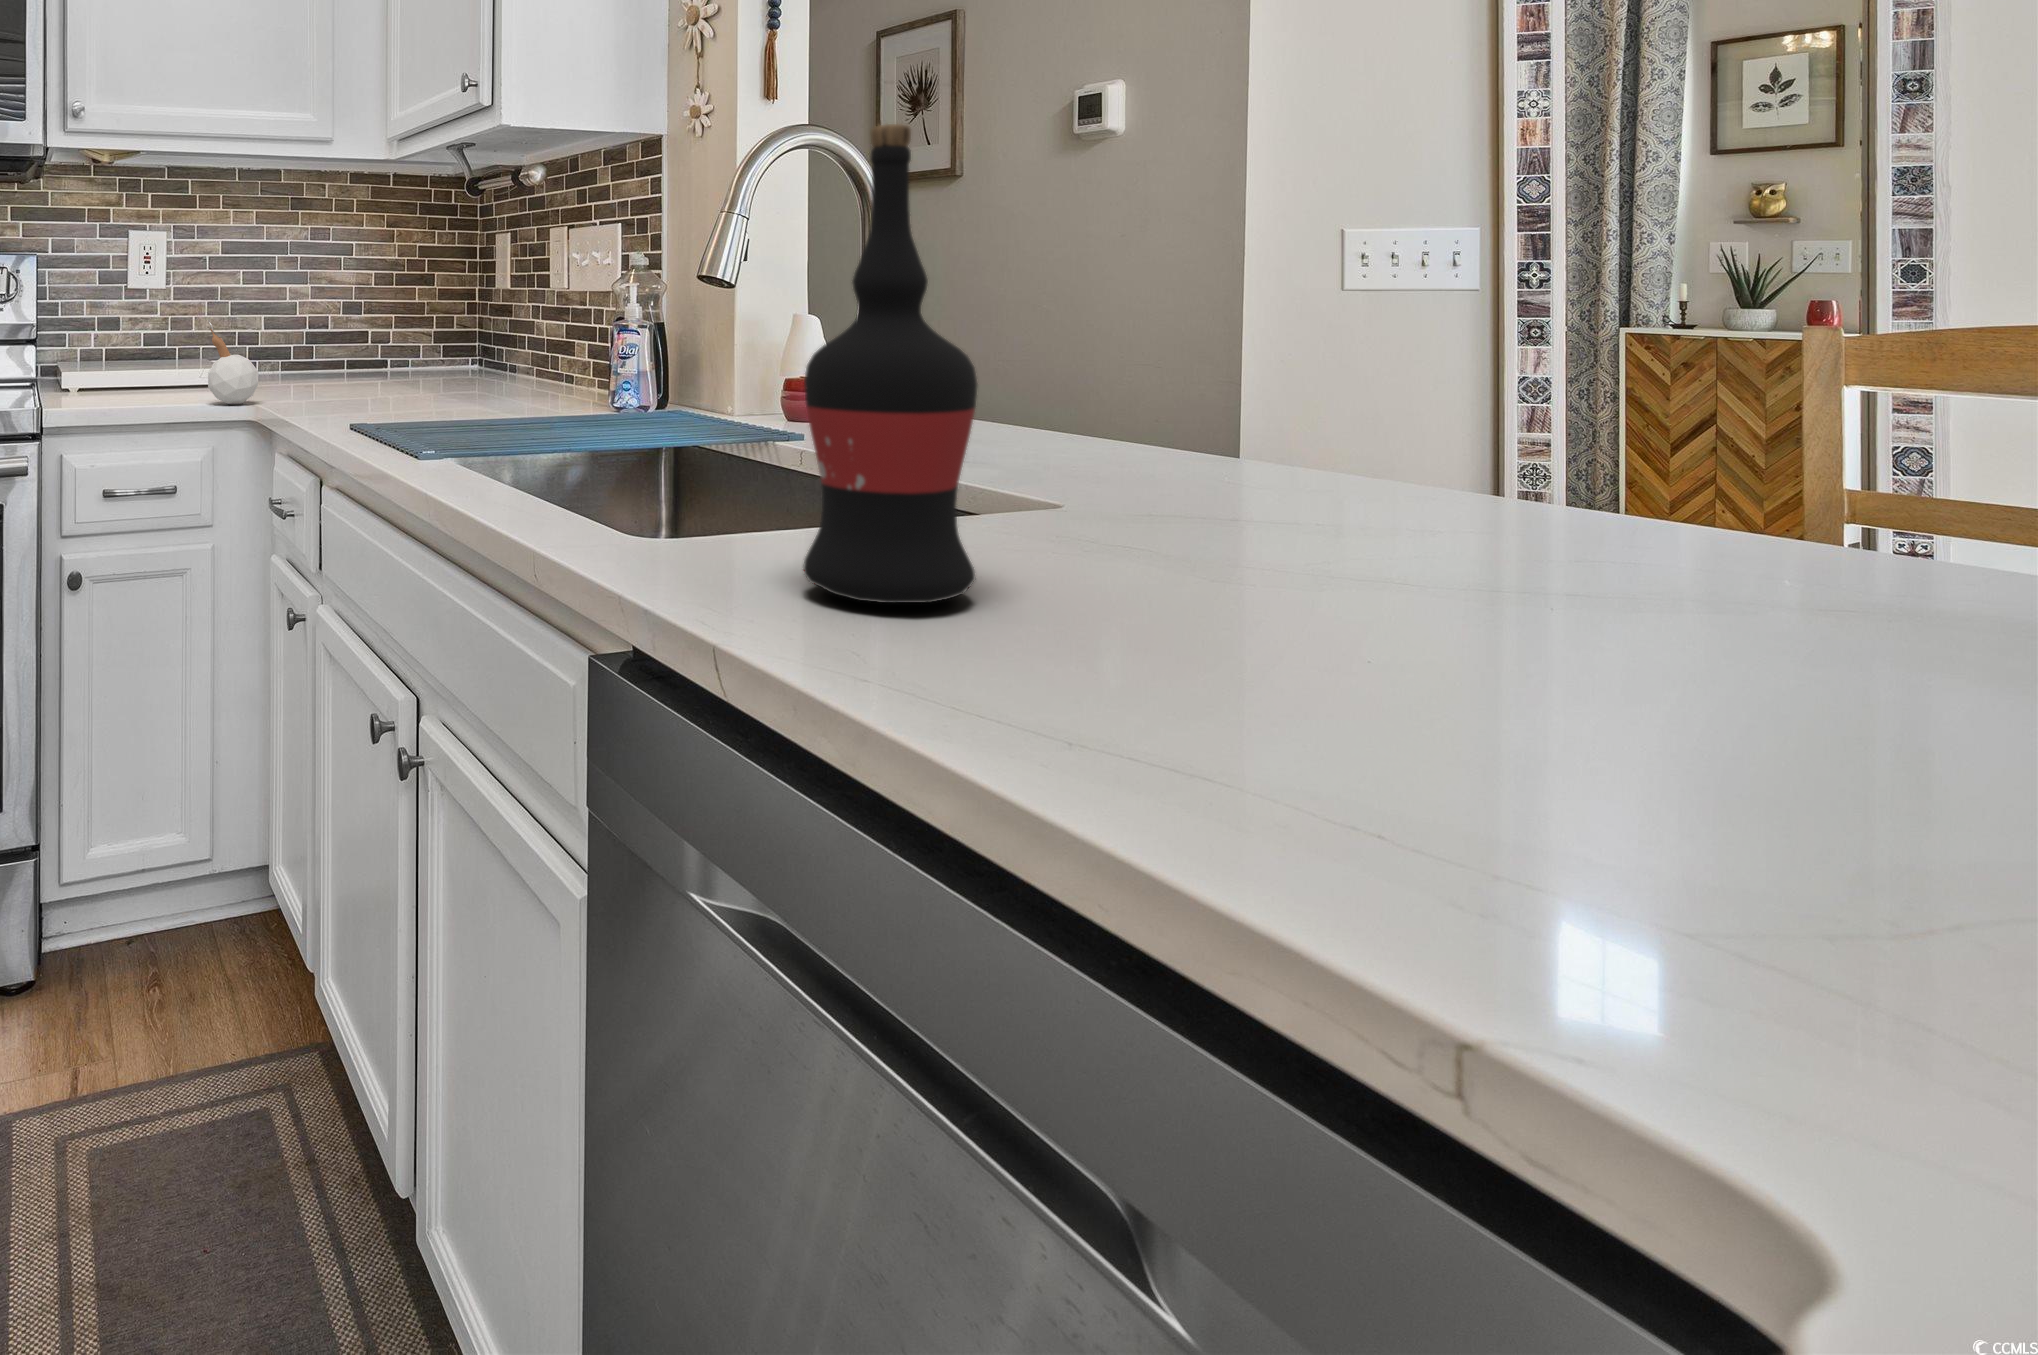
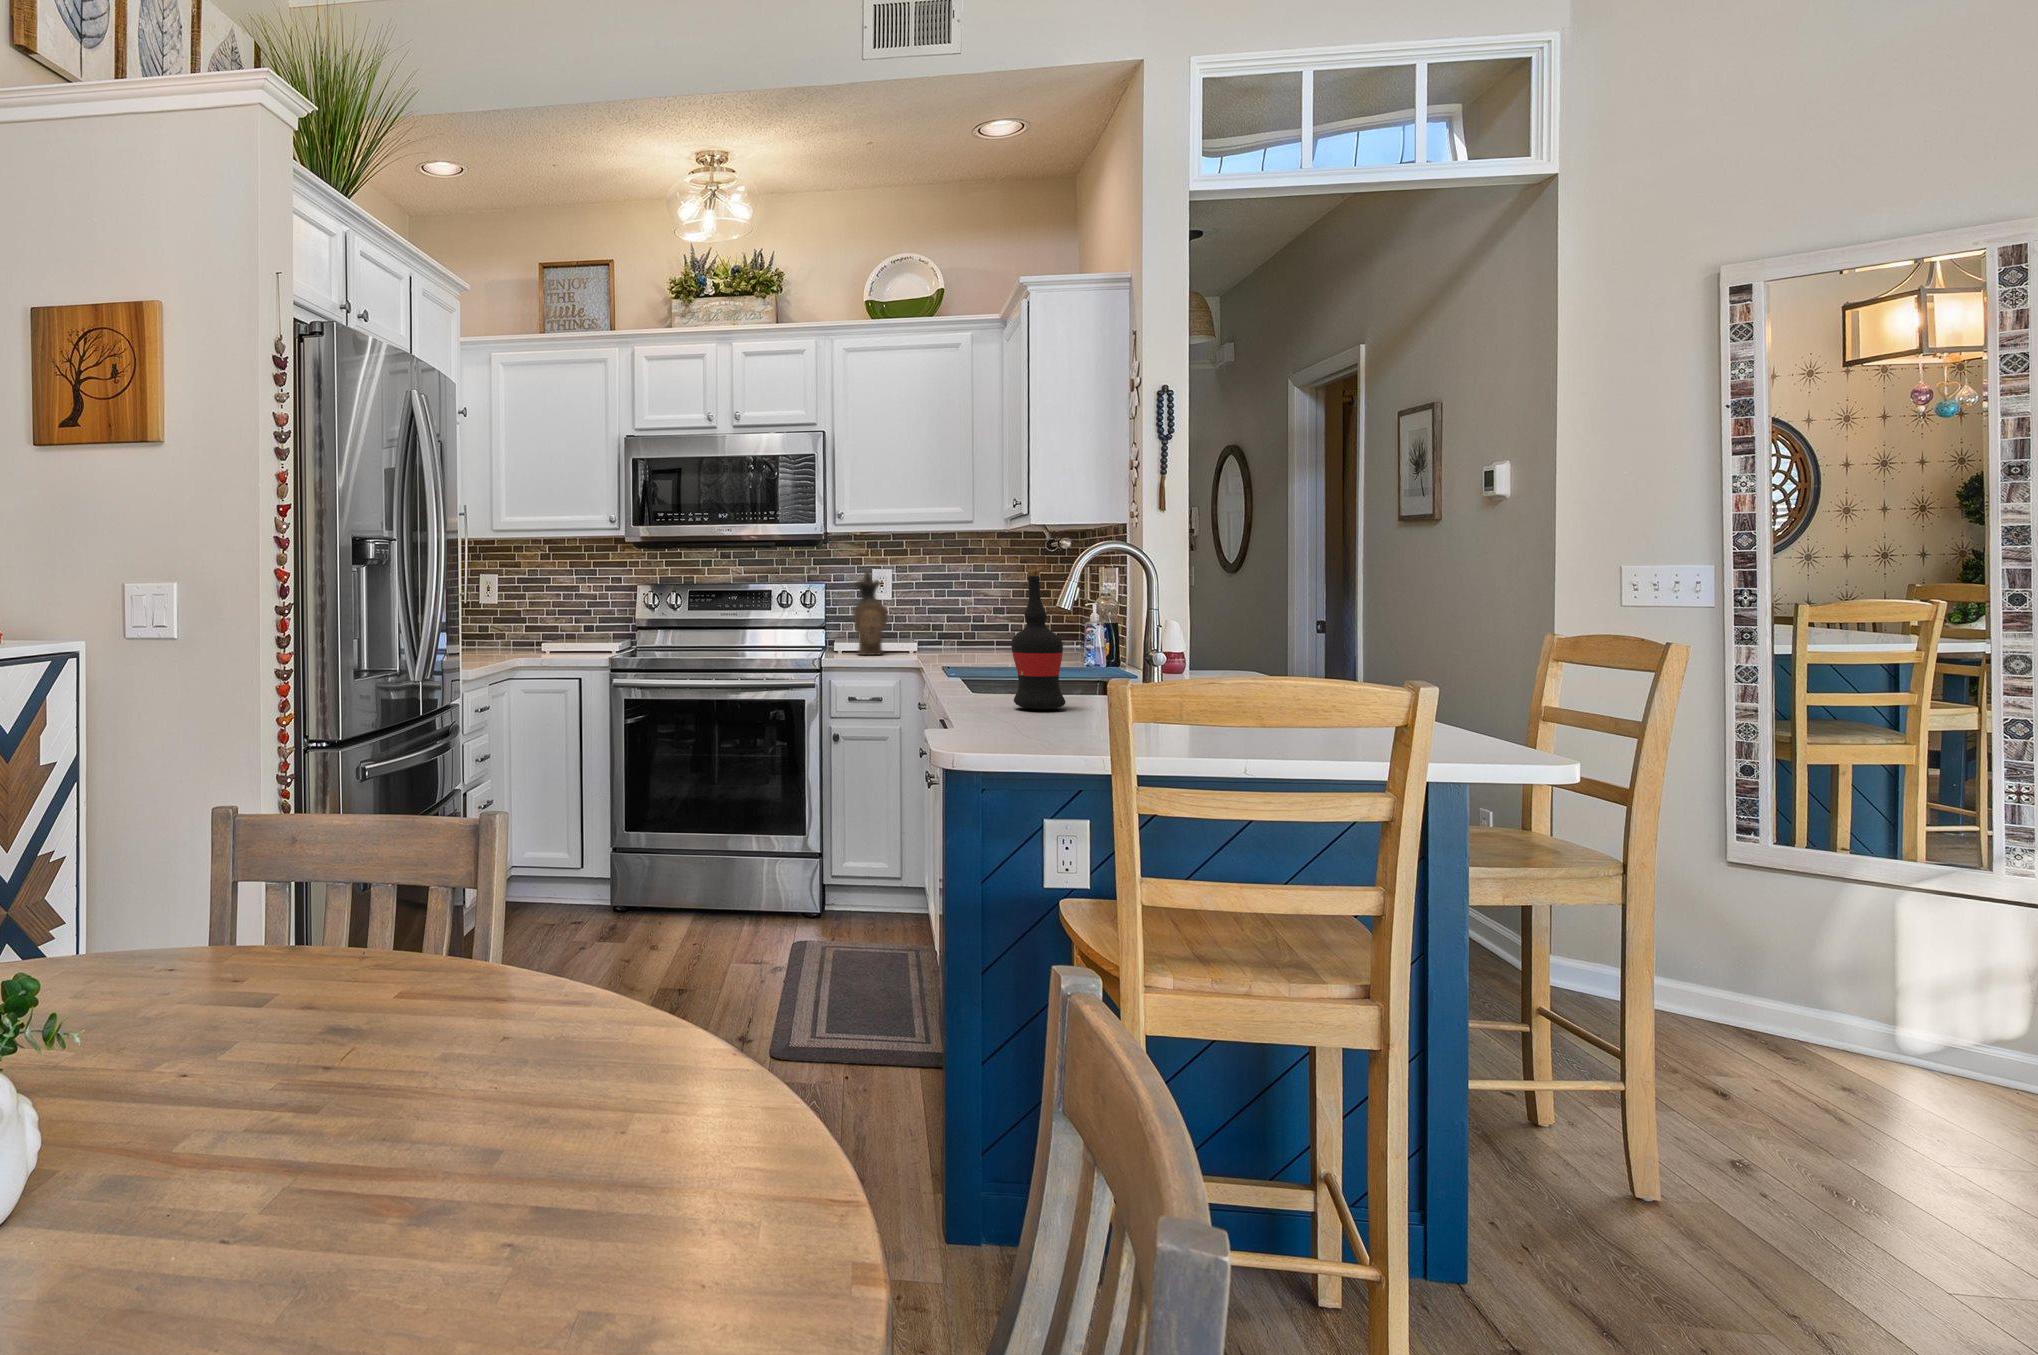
ceramic pitcher: none [105,226,179,398] -> present [853,571,888,655]
candle: present [208,319,258,404] -> none [899,617,924,659]

